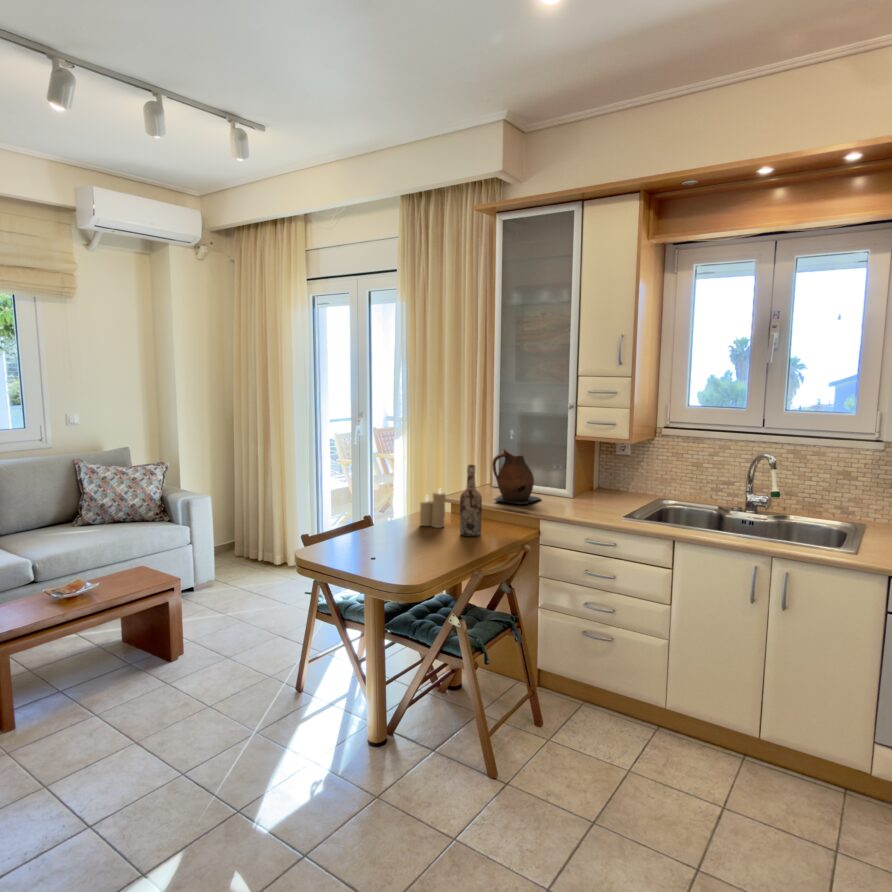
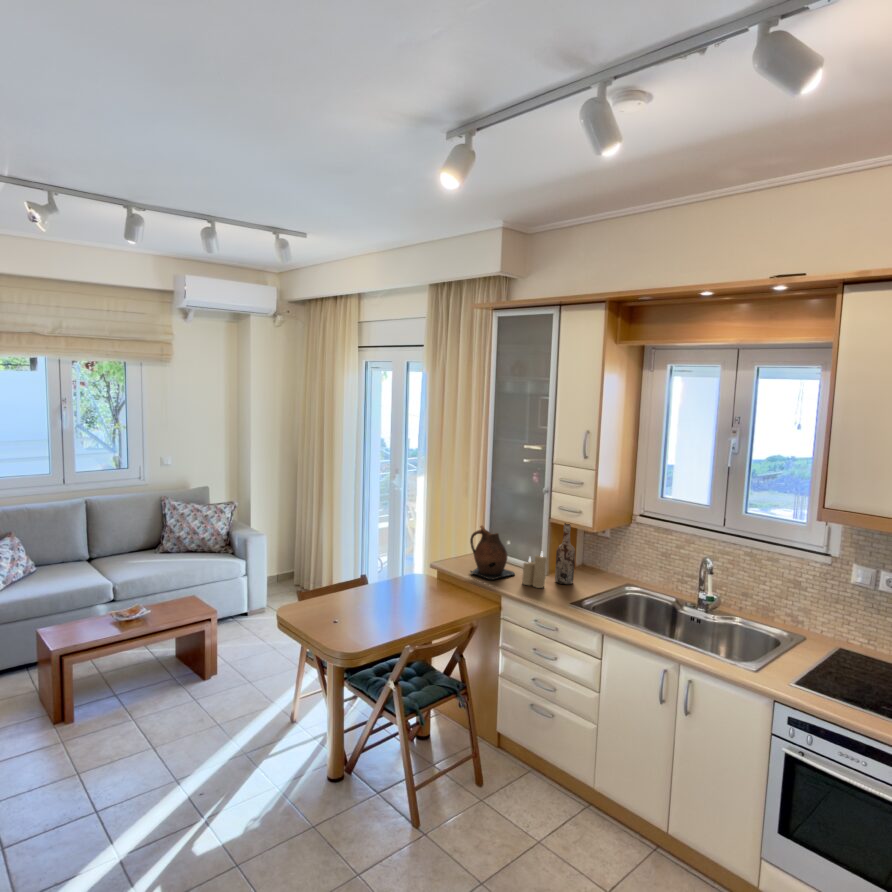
wine bottle: present [460,465,482,537] -> present [555,523,575,584]
candle: present [420,490,446,528] -> present [522,553,547,588]

